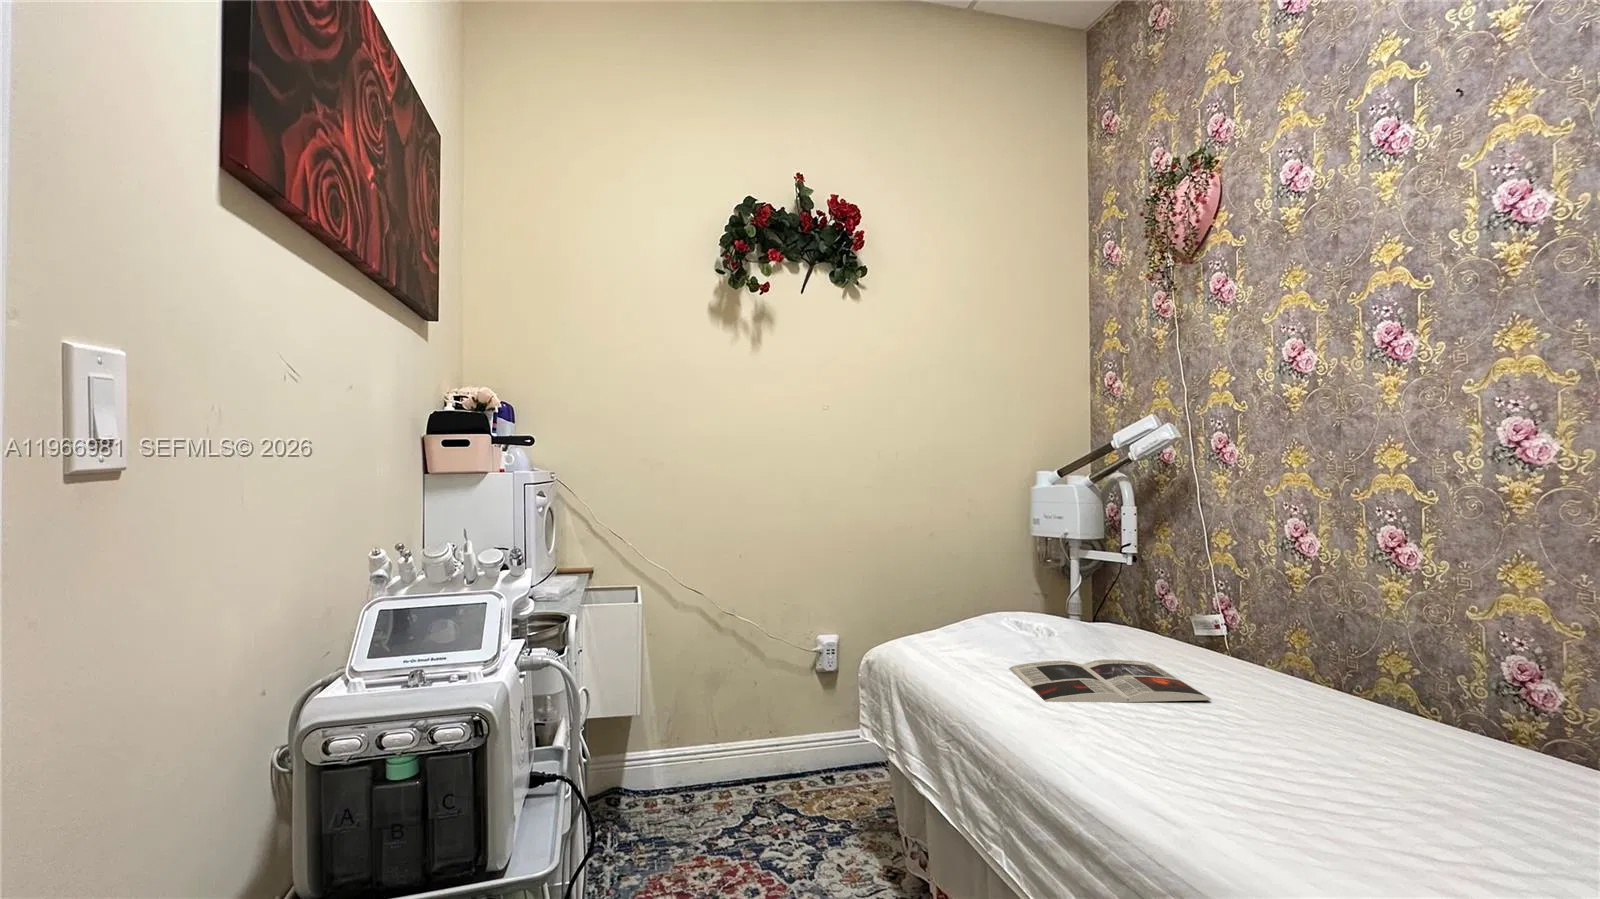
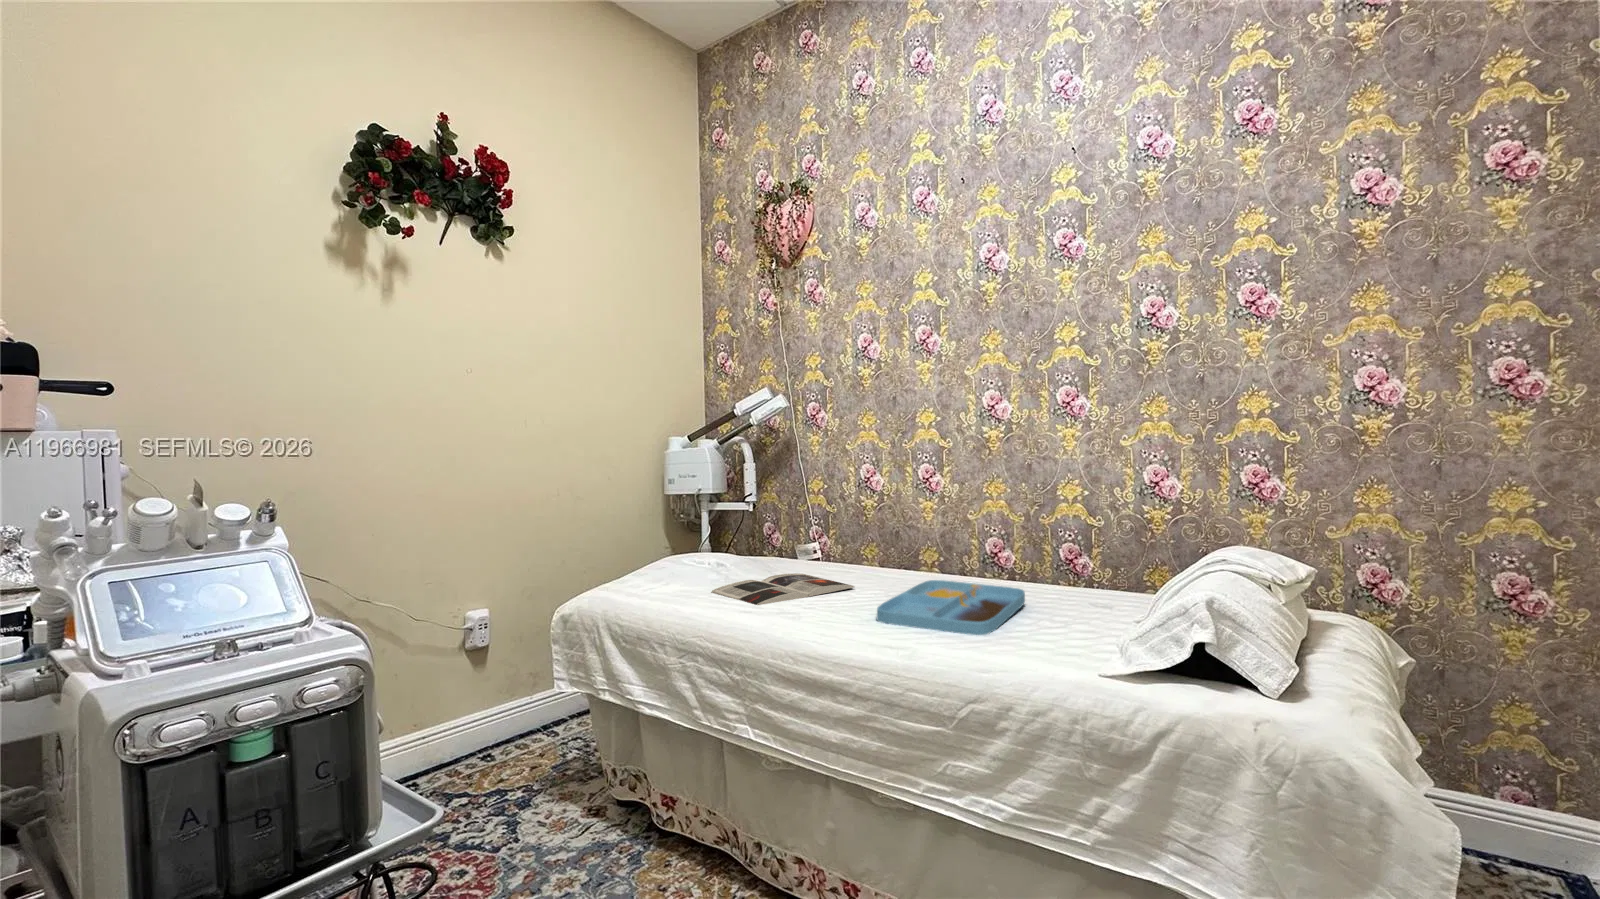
tray: none [1193,718,1525,859] -> present [877,580,1025,635]

